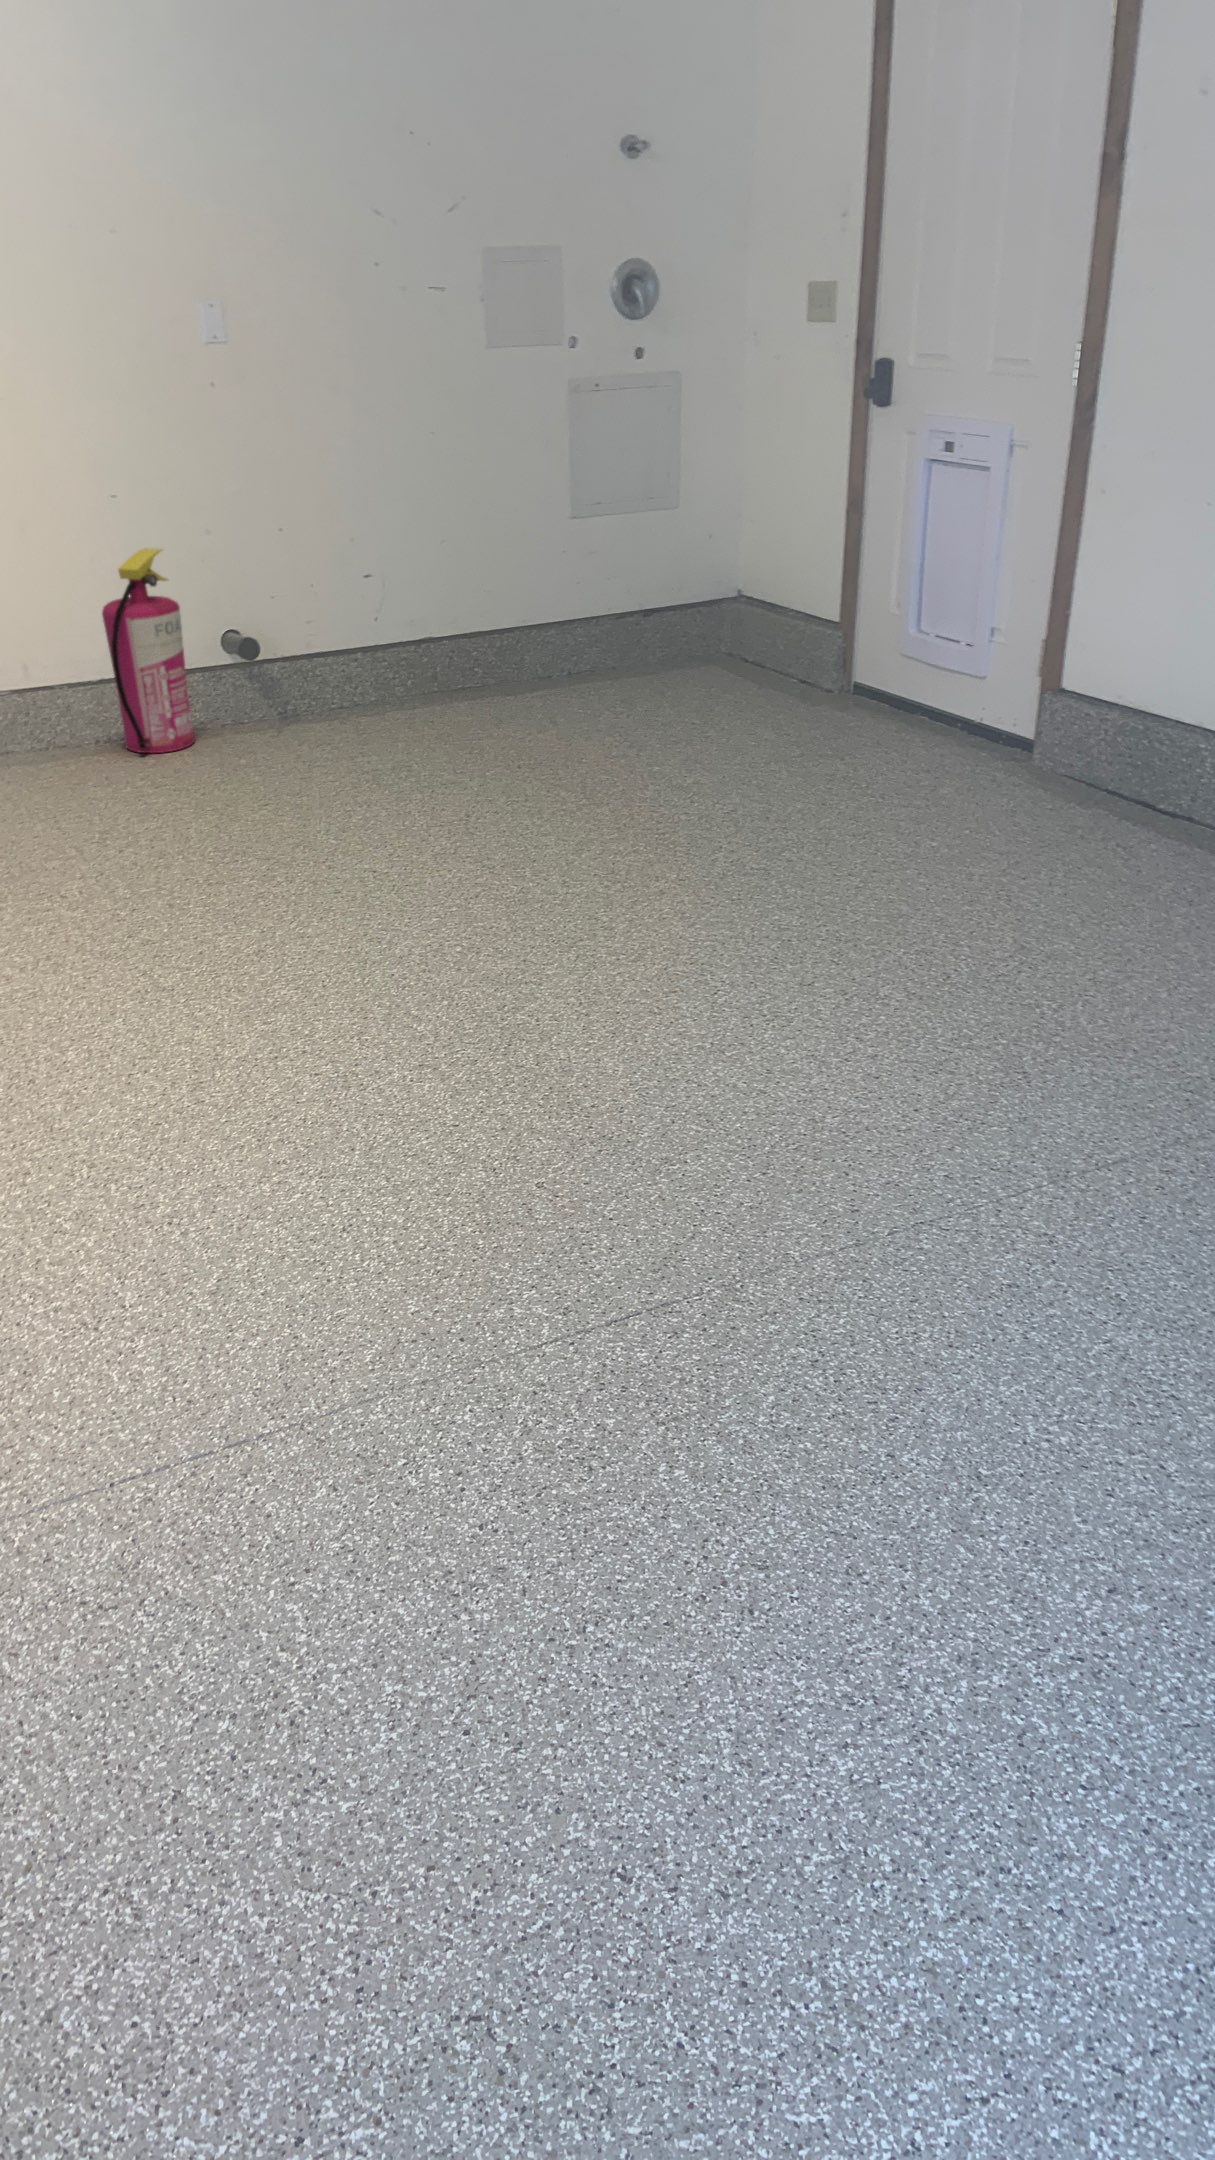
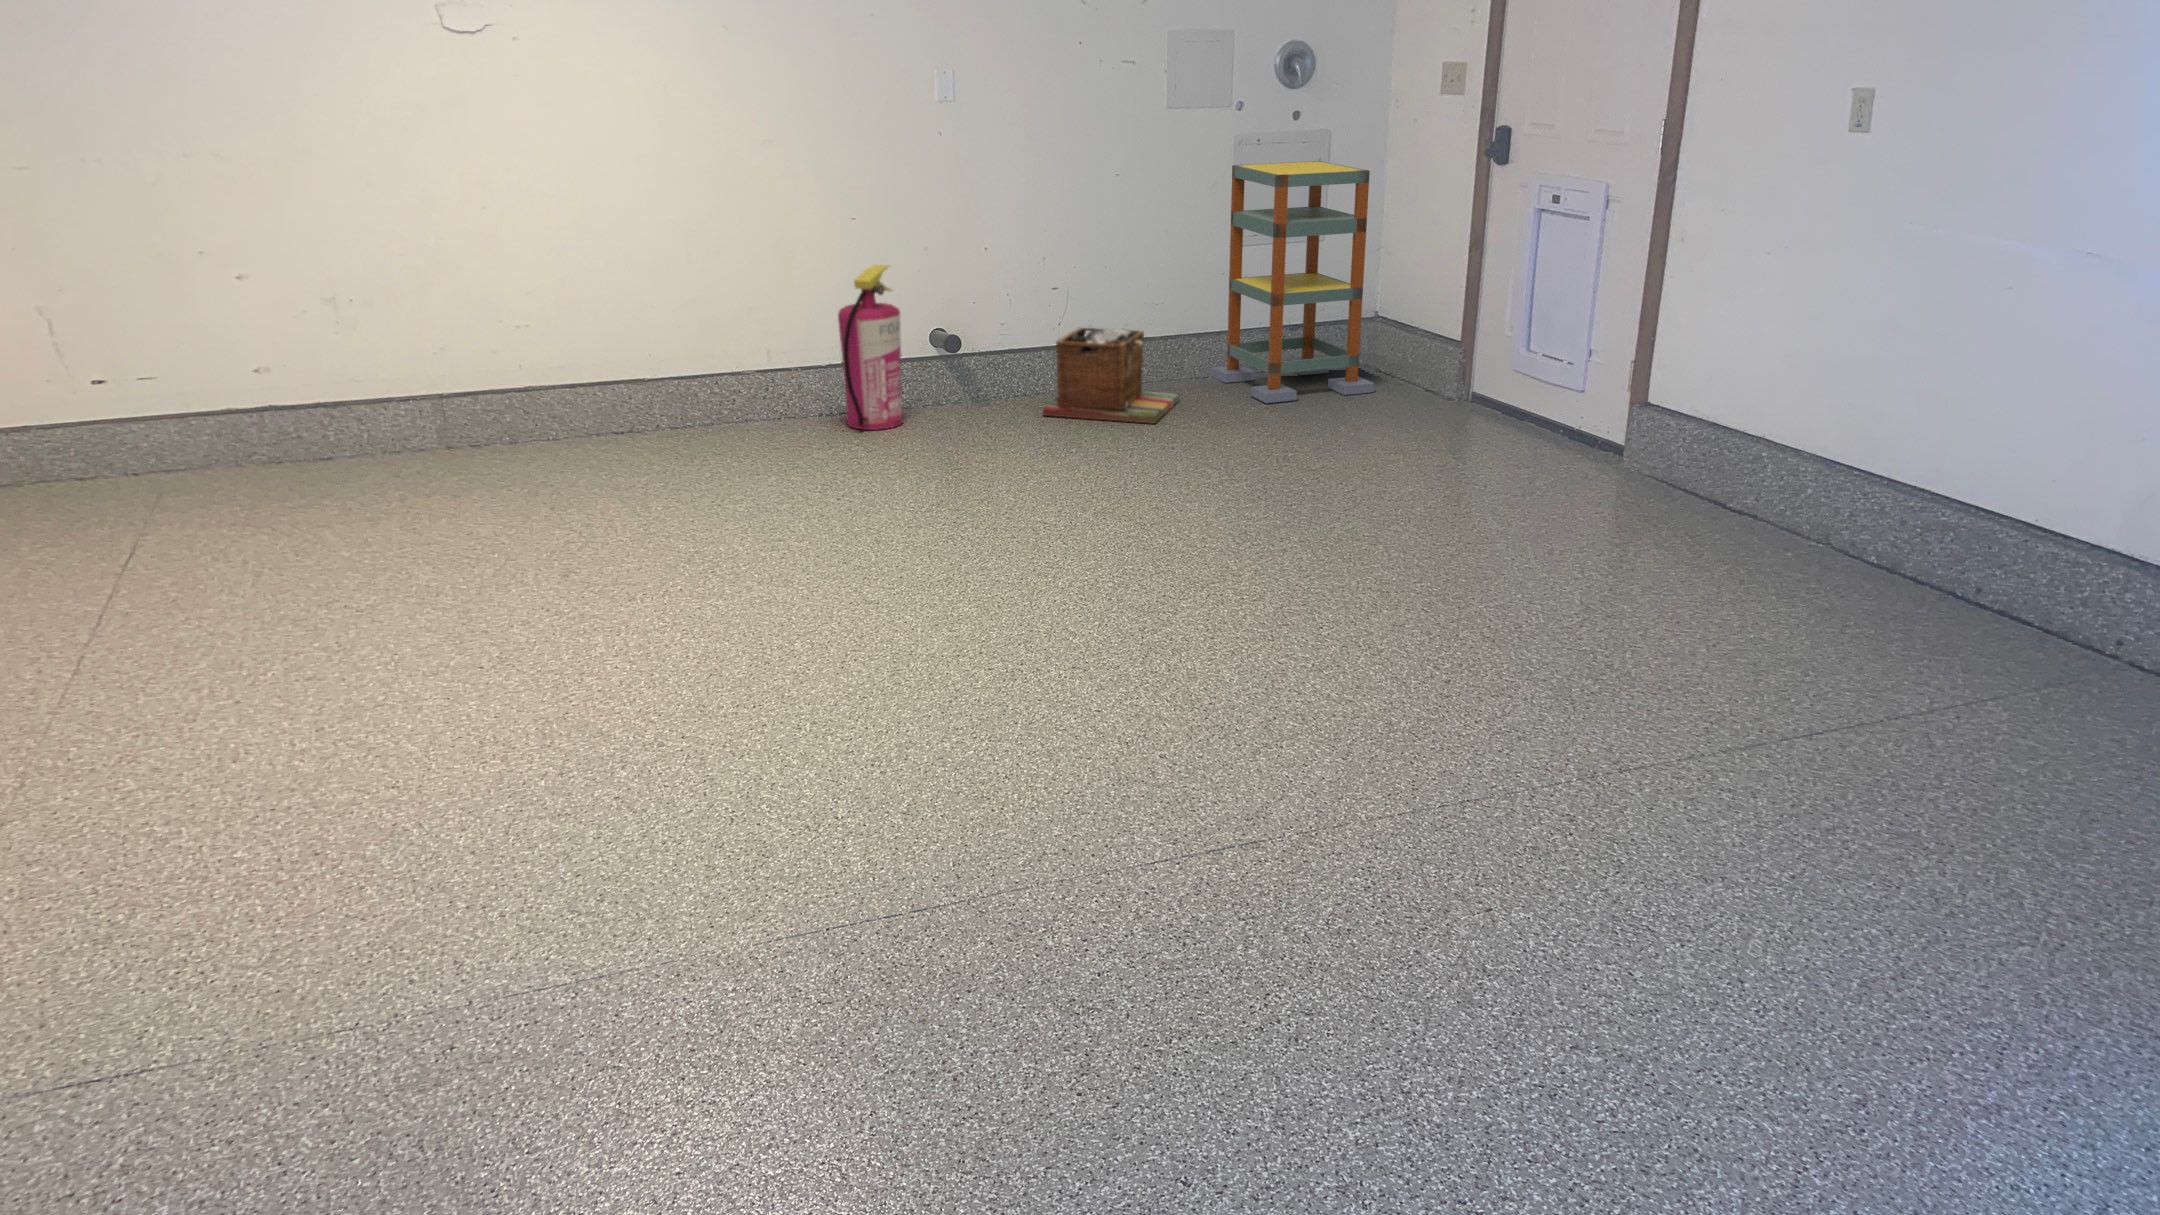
shelving unit: none [557,408,745,702] -> present [1211,161,1374,403]
laundry basket: none [362,618,522,732] -> present [1043,327,1179,424]

